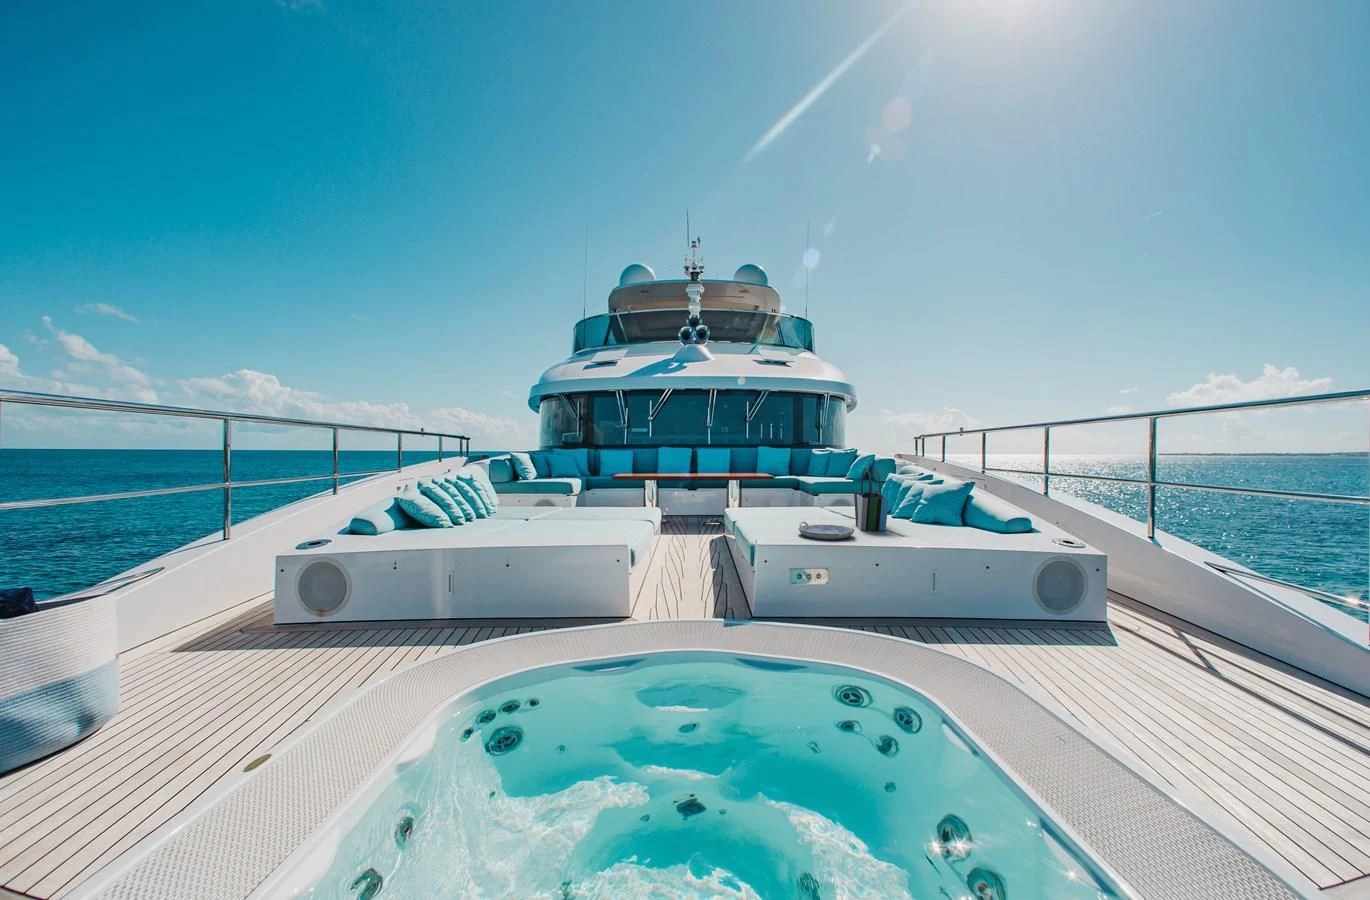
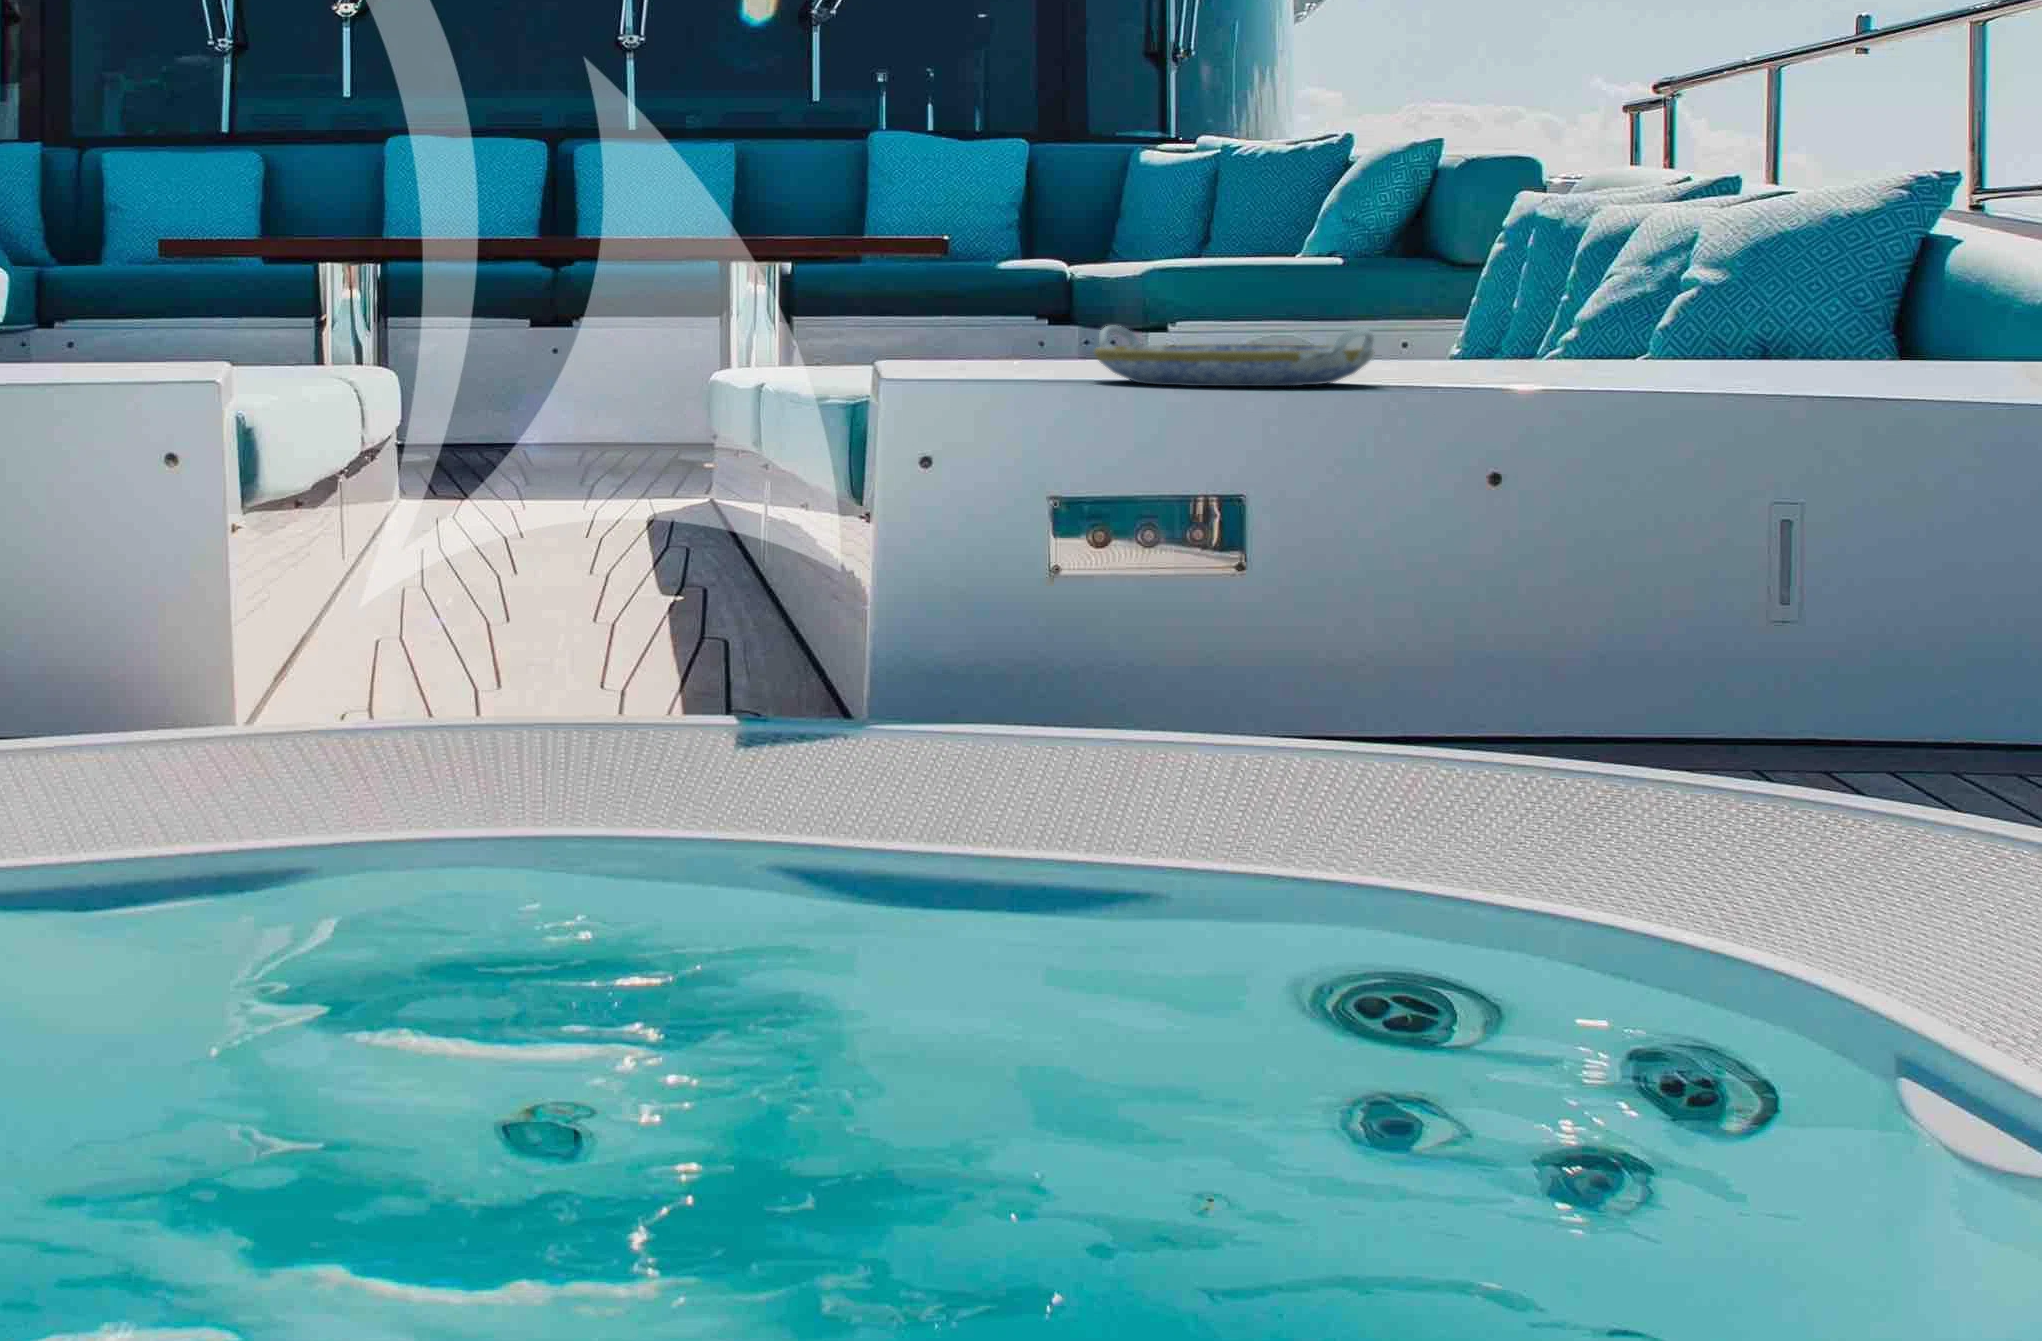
tote bag: present [854,467,889,531] -> none [1361,72,1538,378]

